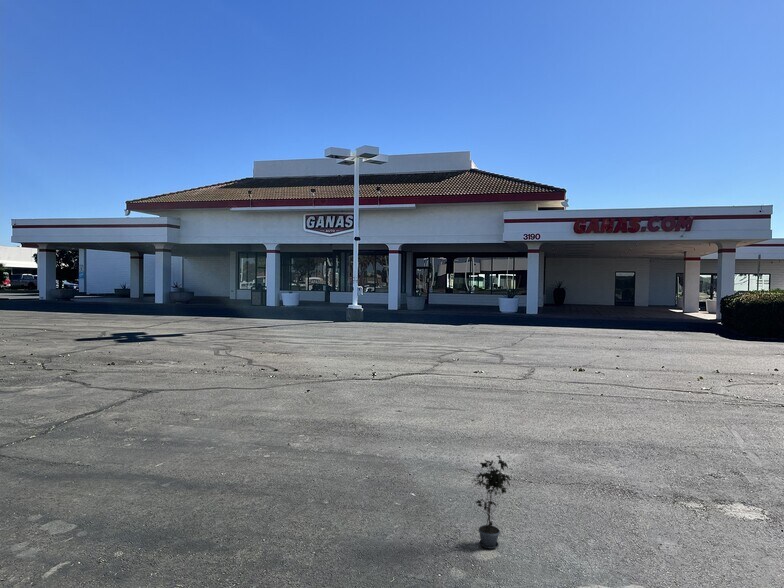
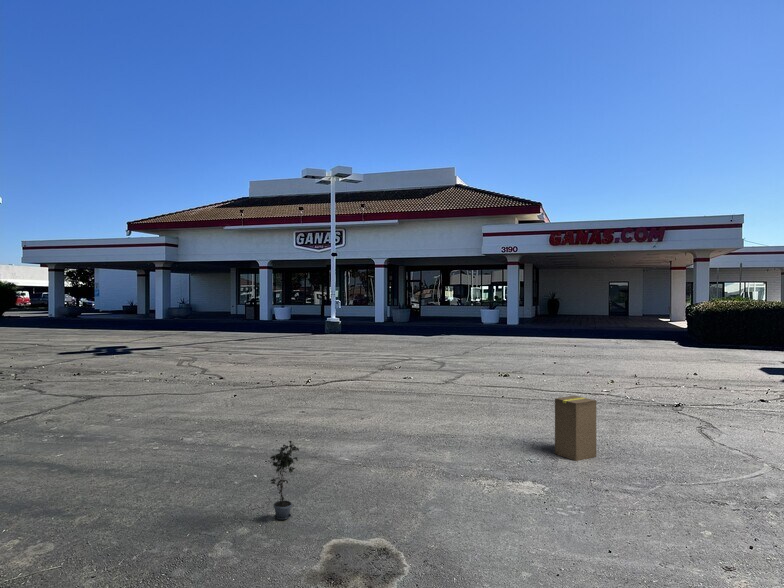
cardboard box: none [720,399,771,472] -> present [555,396,596,461]

